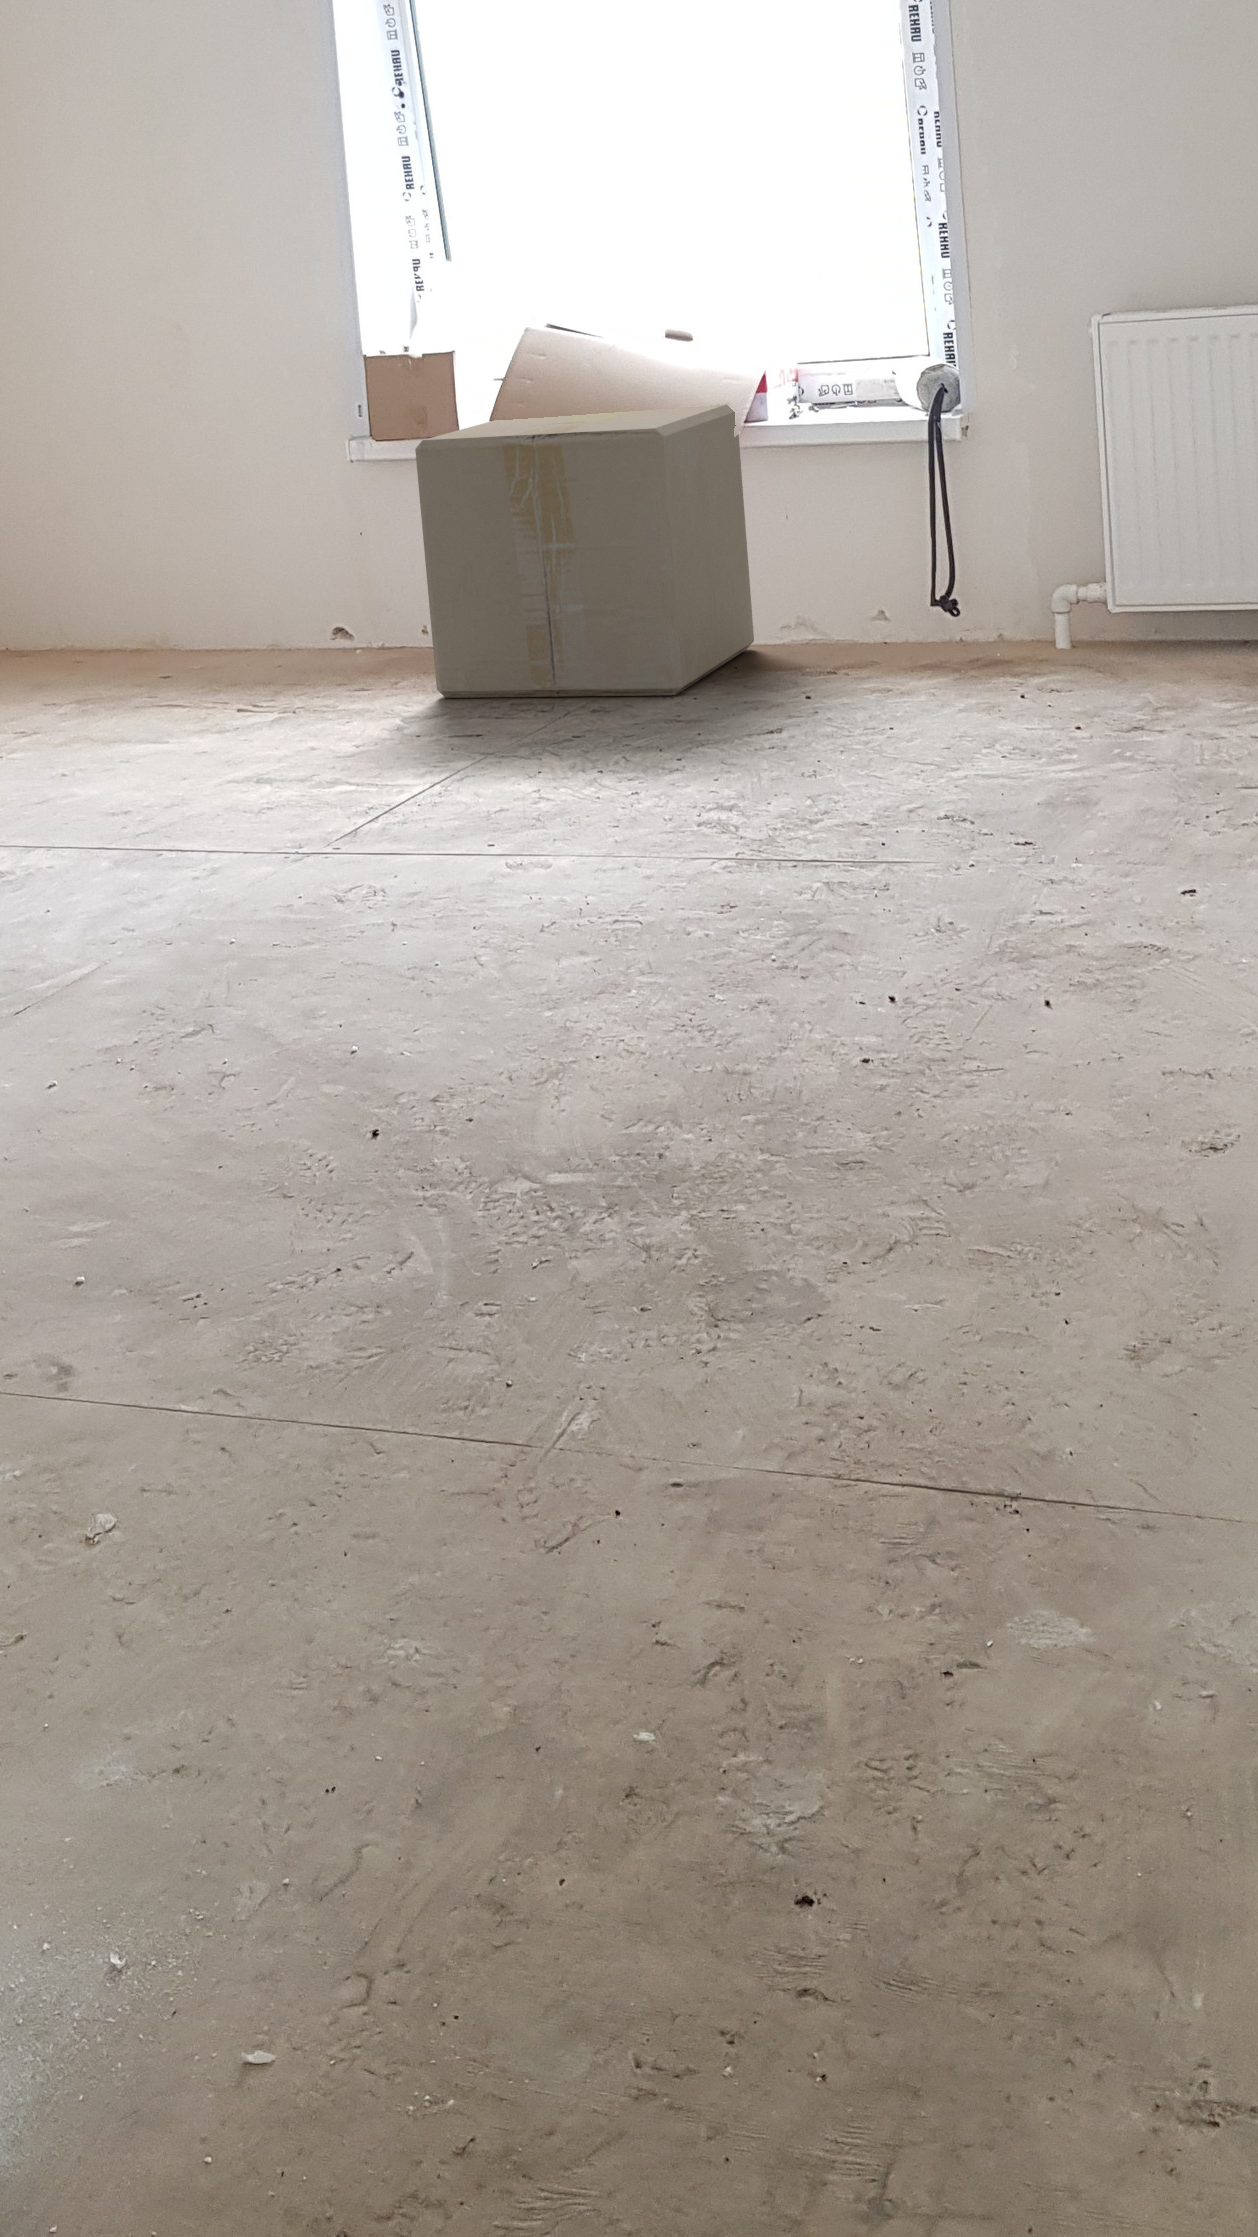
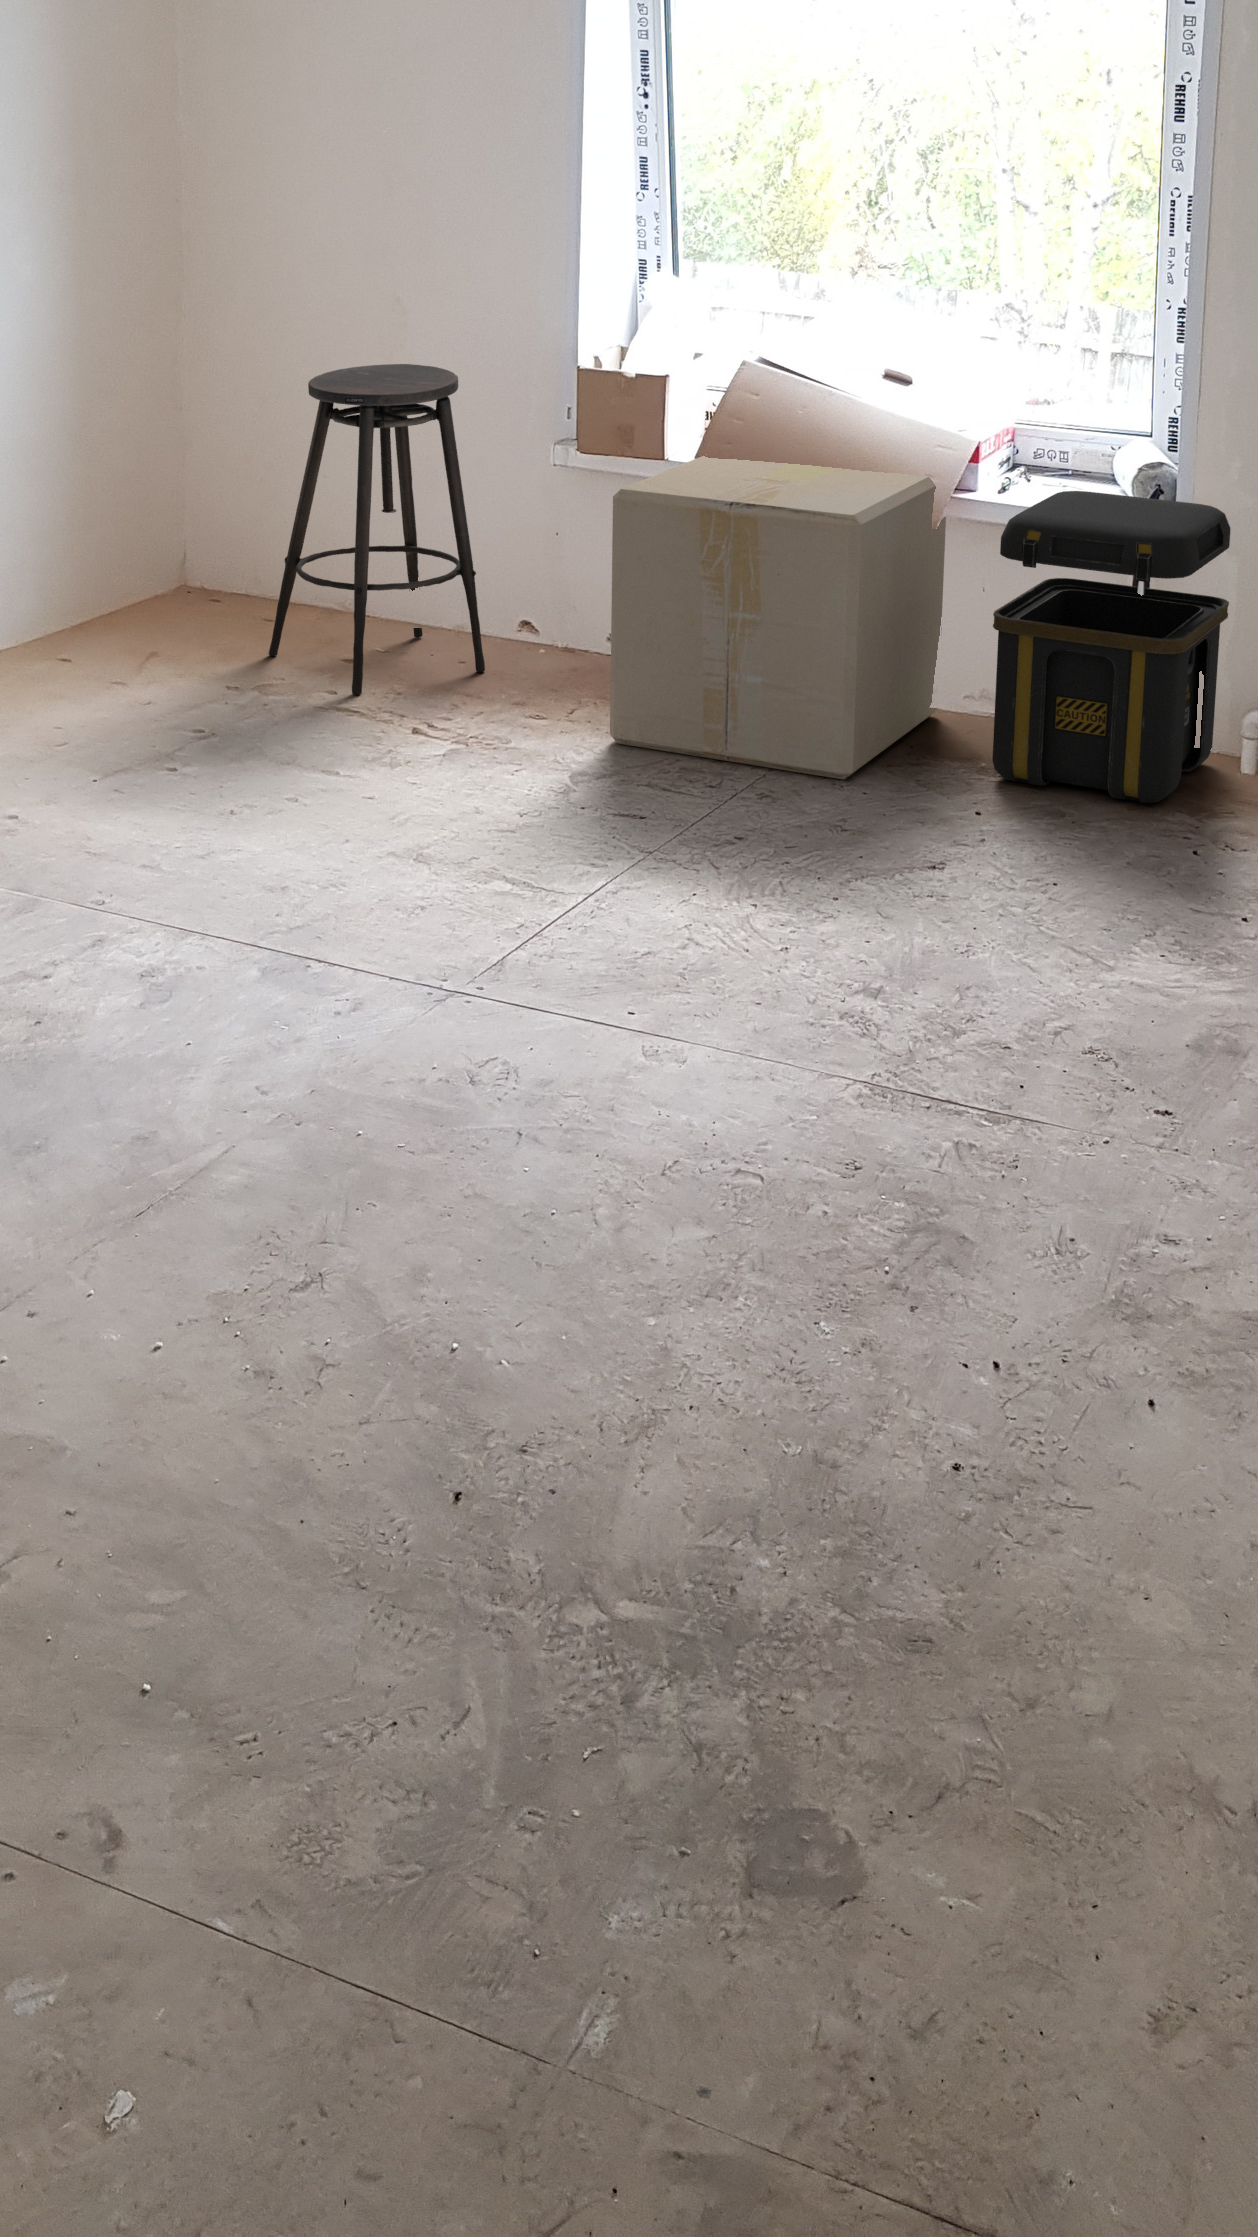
stool: none [81,376,301,697] -> present [269,364,485,695]
toolbox: none [799,393,1026,678] -> present [993,491,1230,803]

